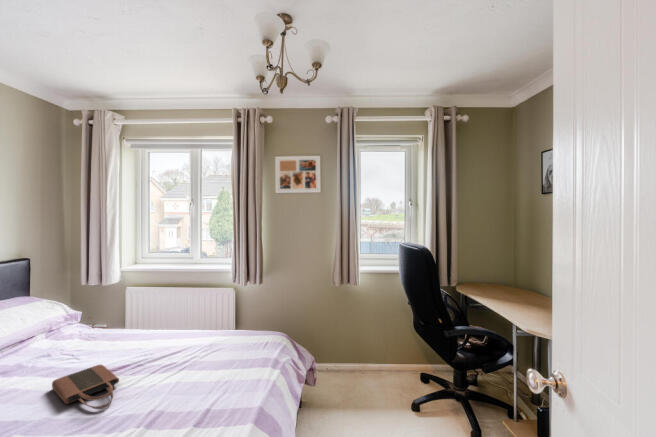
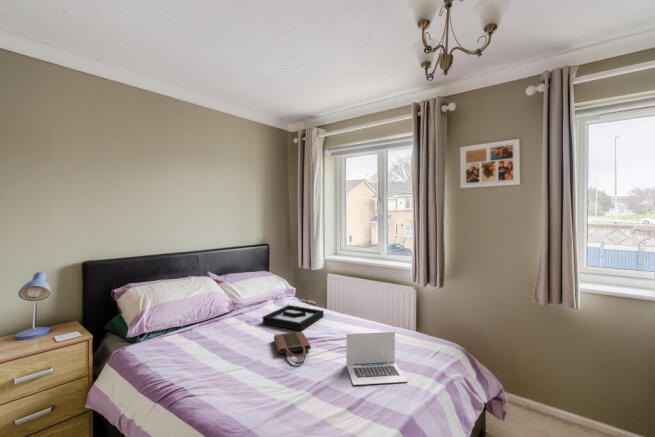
decorative tray: none [24,331,129,369] -> present [263,305,324,331]
laptop: none [173,335,246,407] -> present [346,332,407,385]

